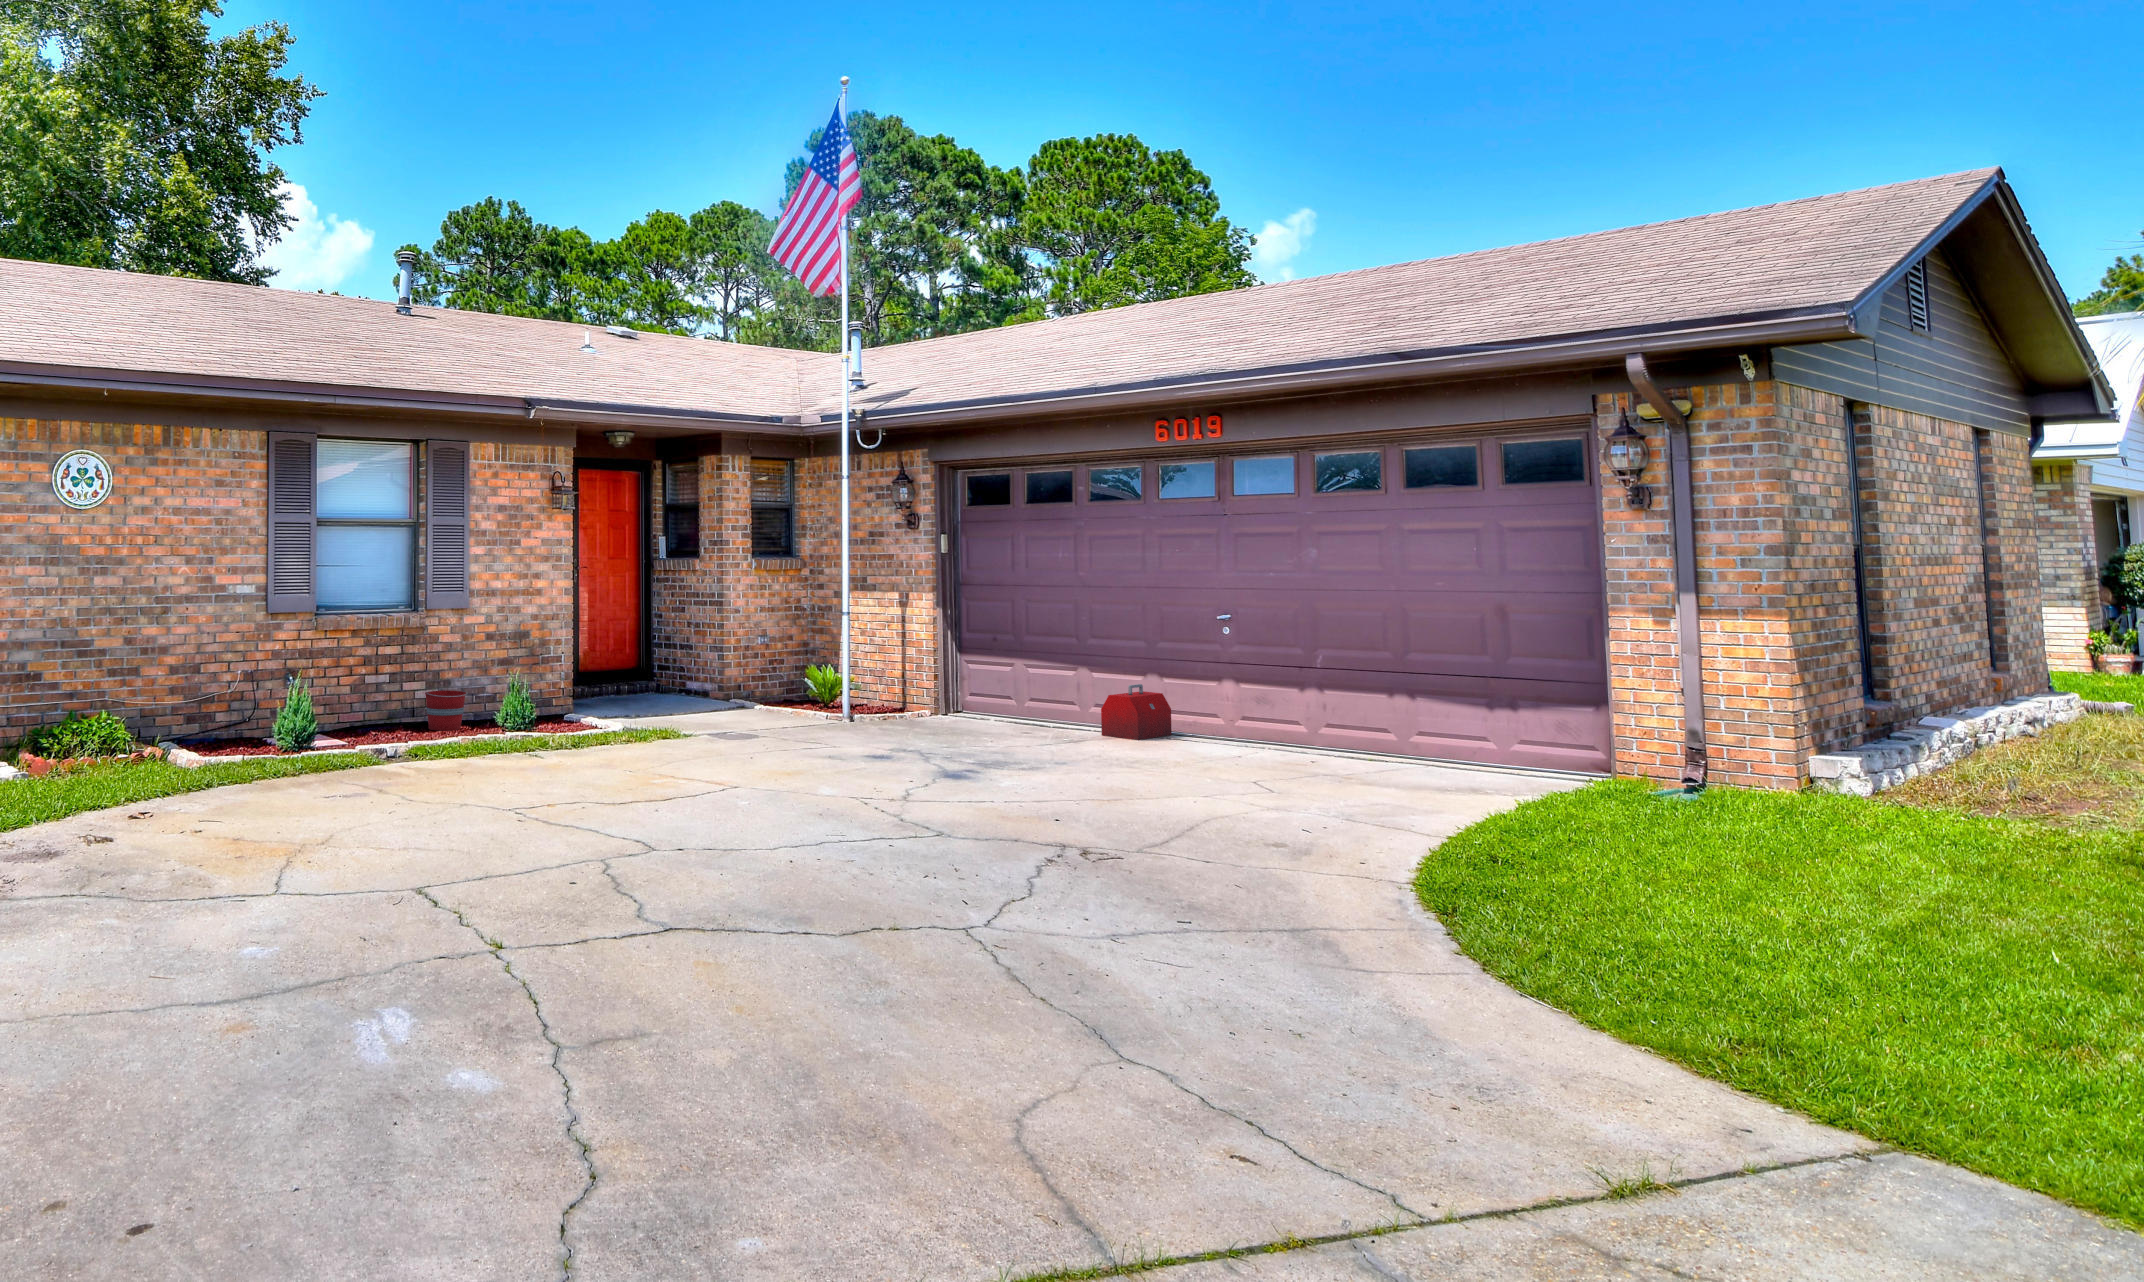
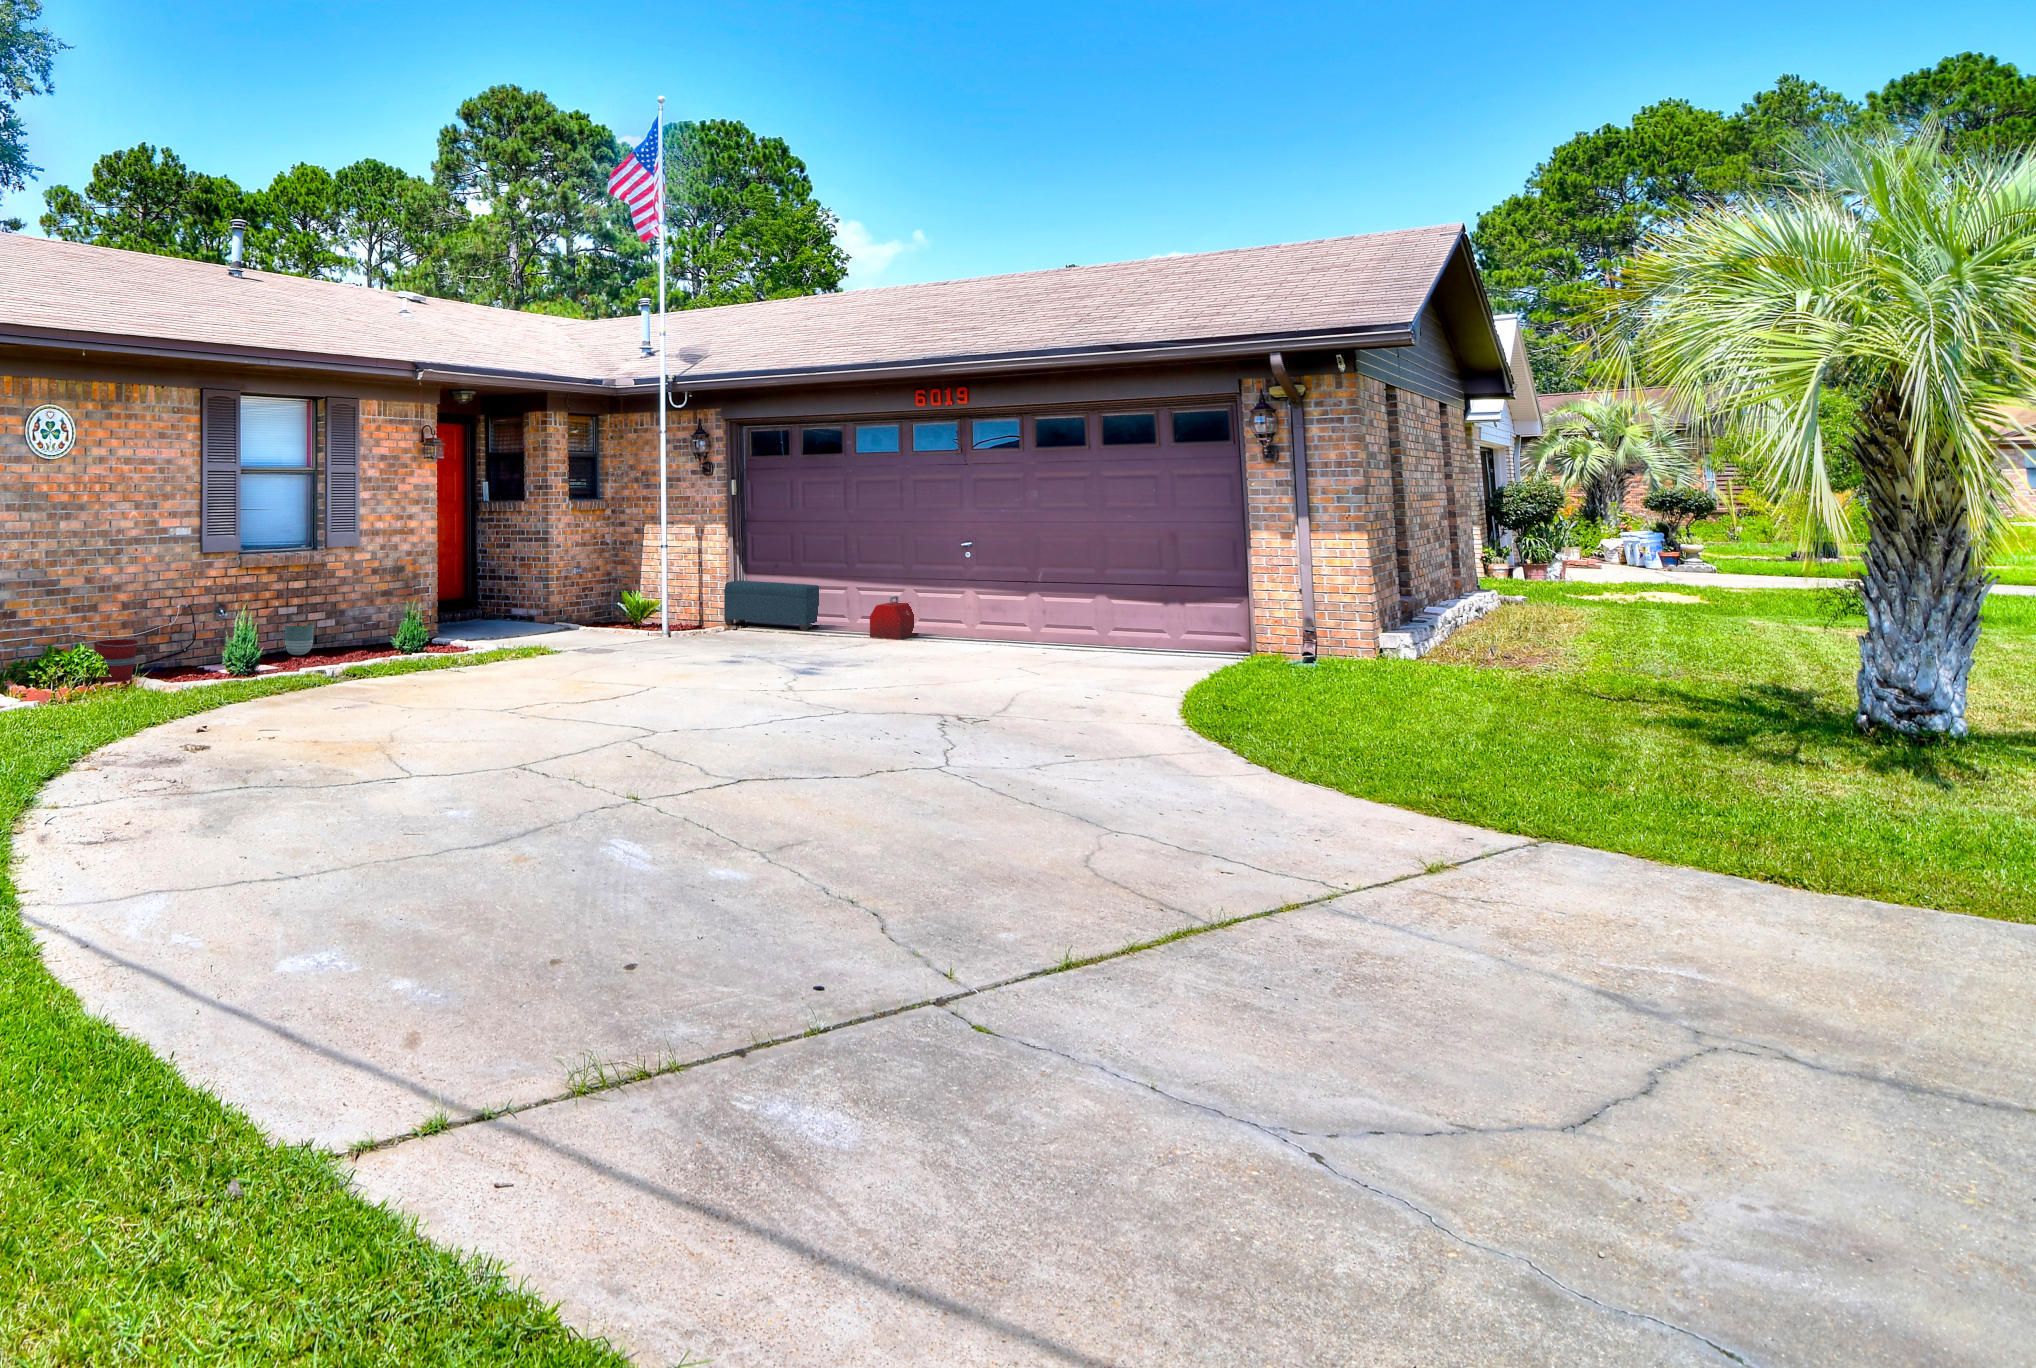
bench: none [935,660,1055,725] -> present [724,581,819,631]
bucket: present [425,690,467,731] -> present [94,639,140,682]
planter: none [368,696,401,732] -> present [285,623,314,655]

